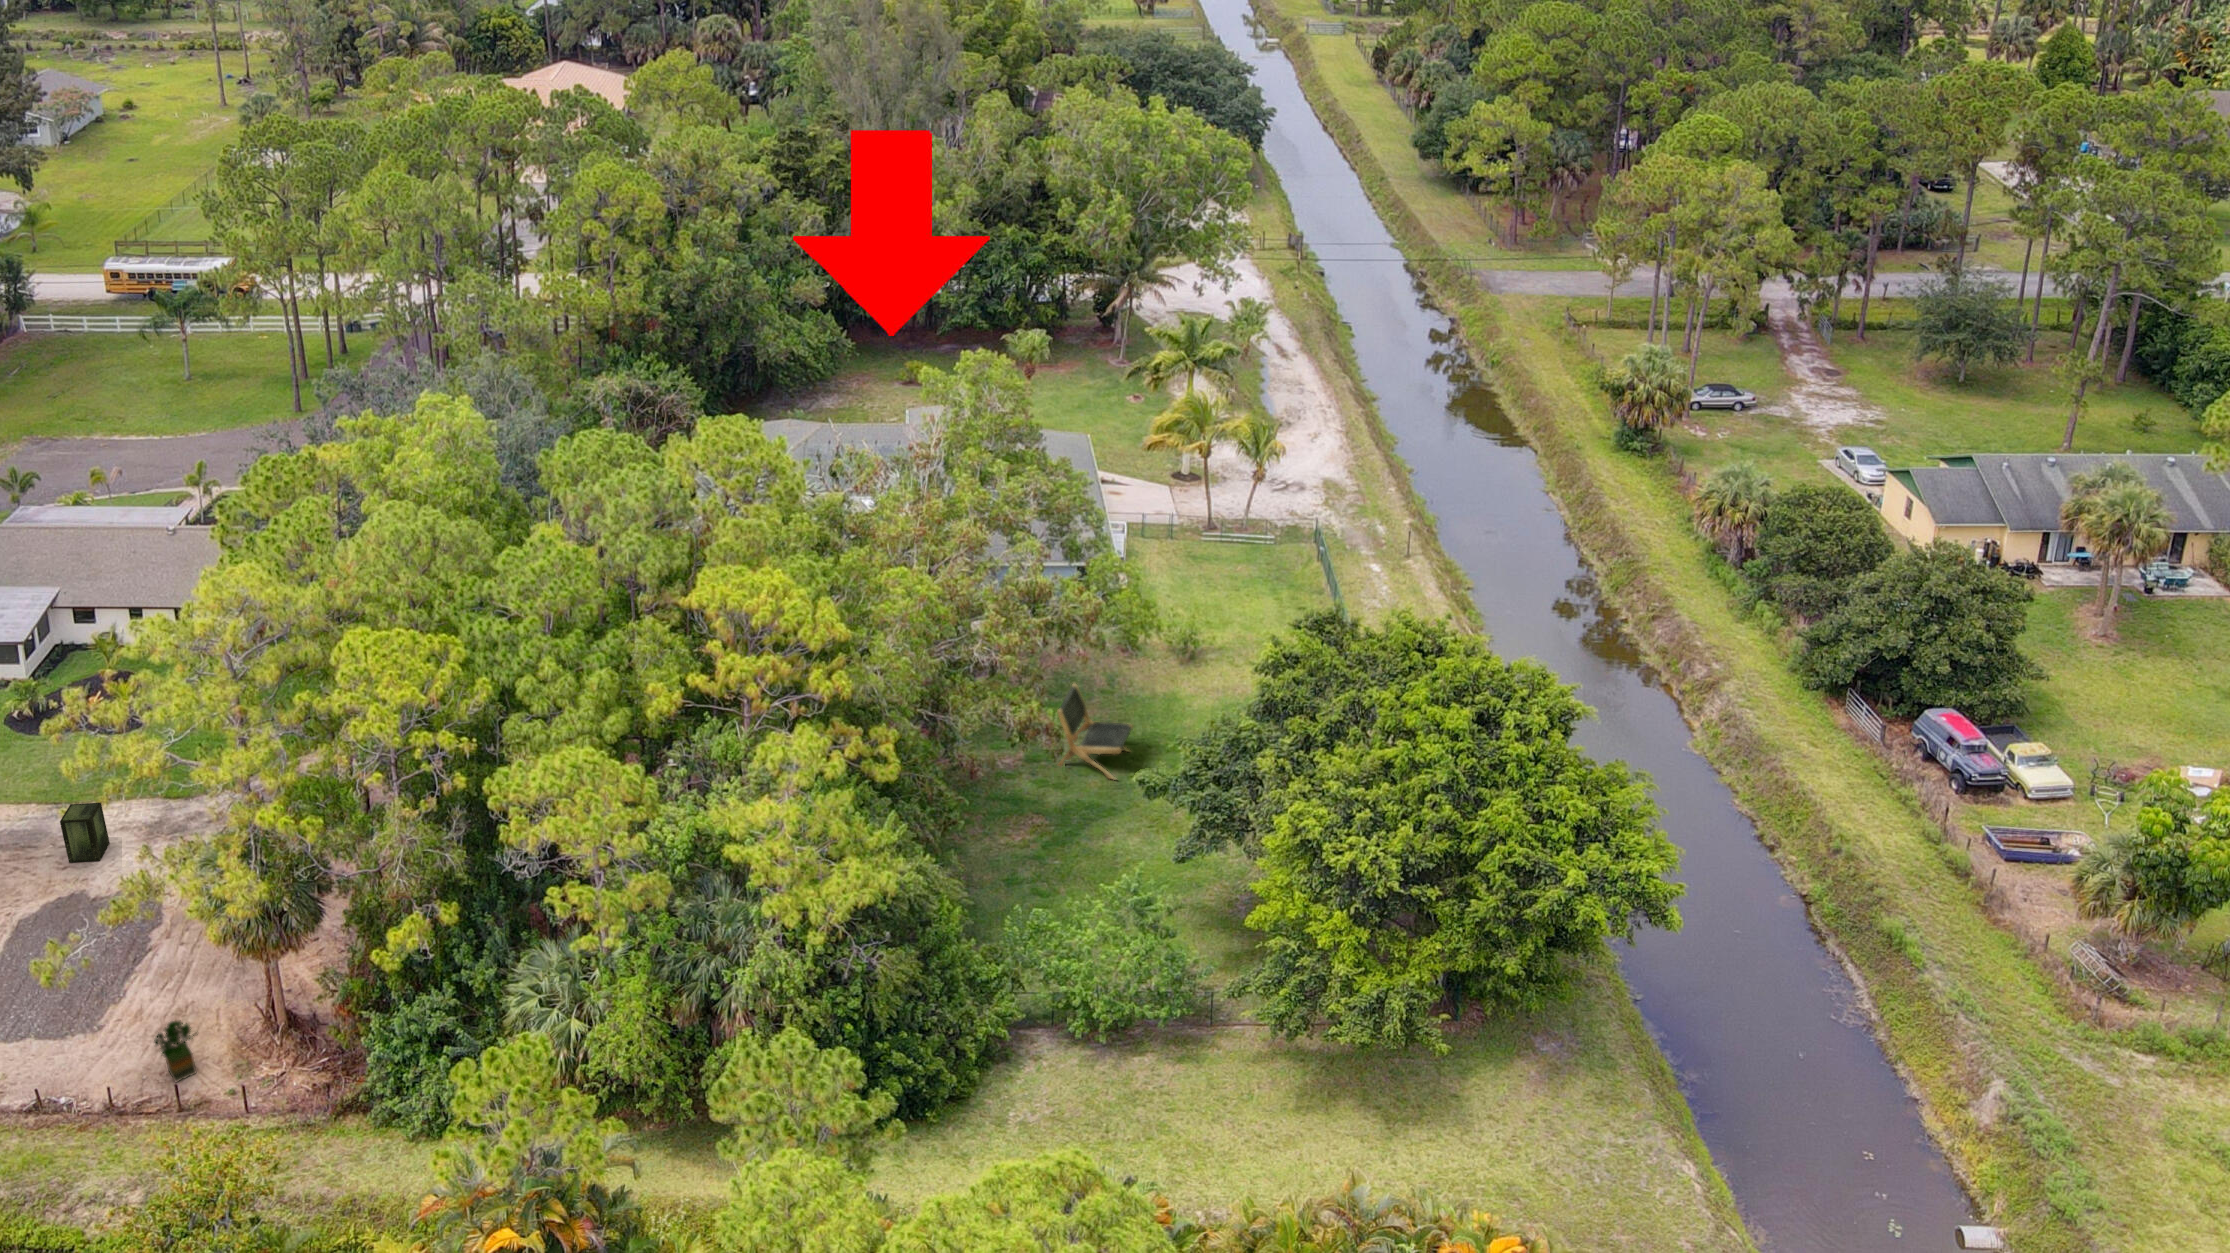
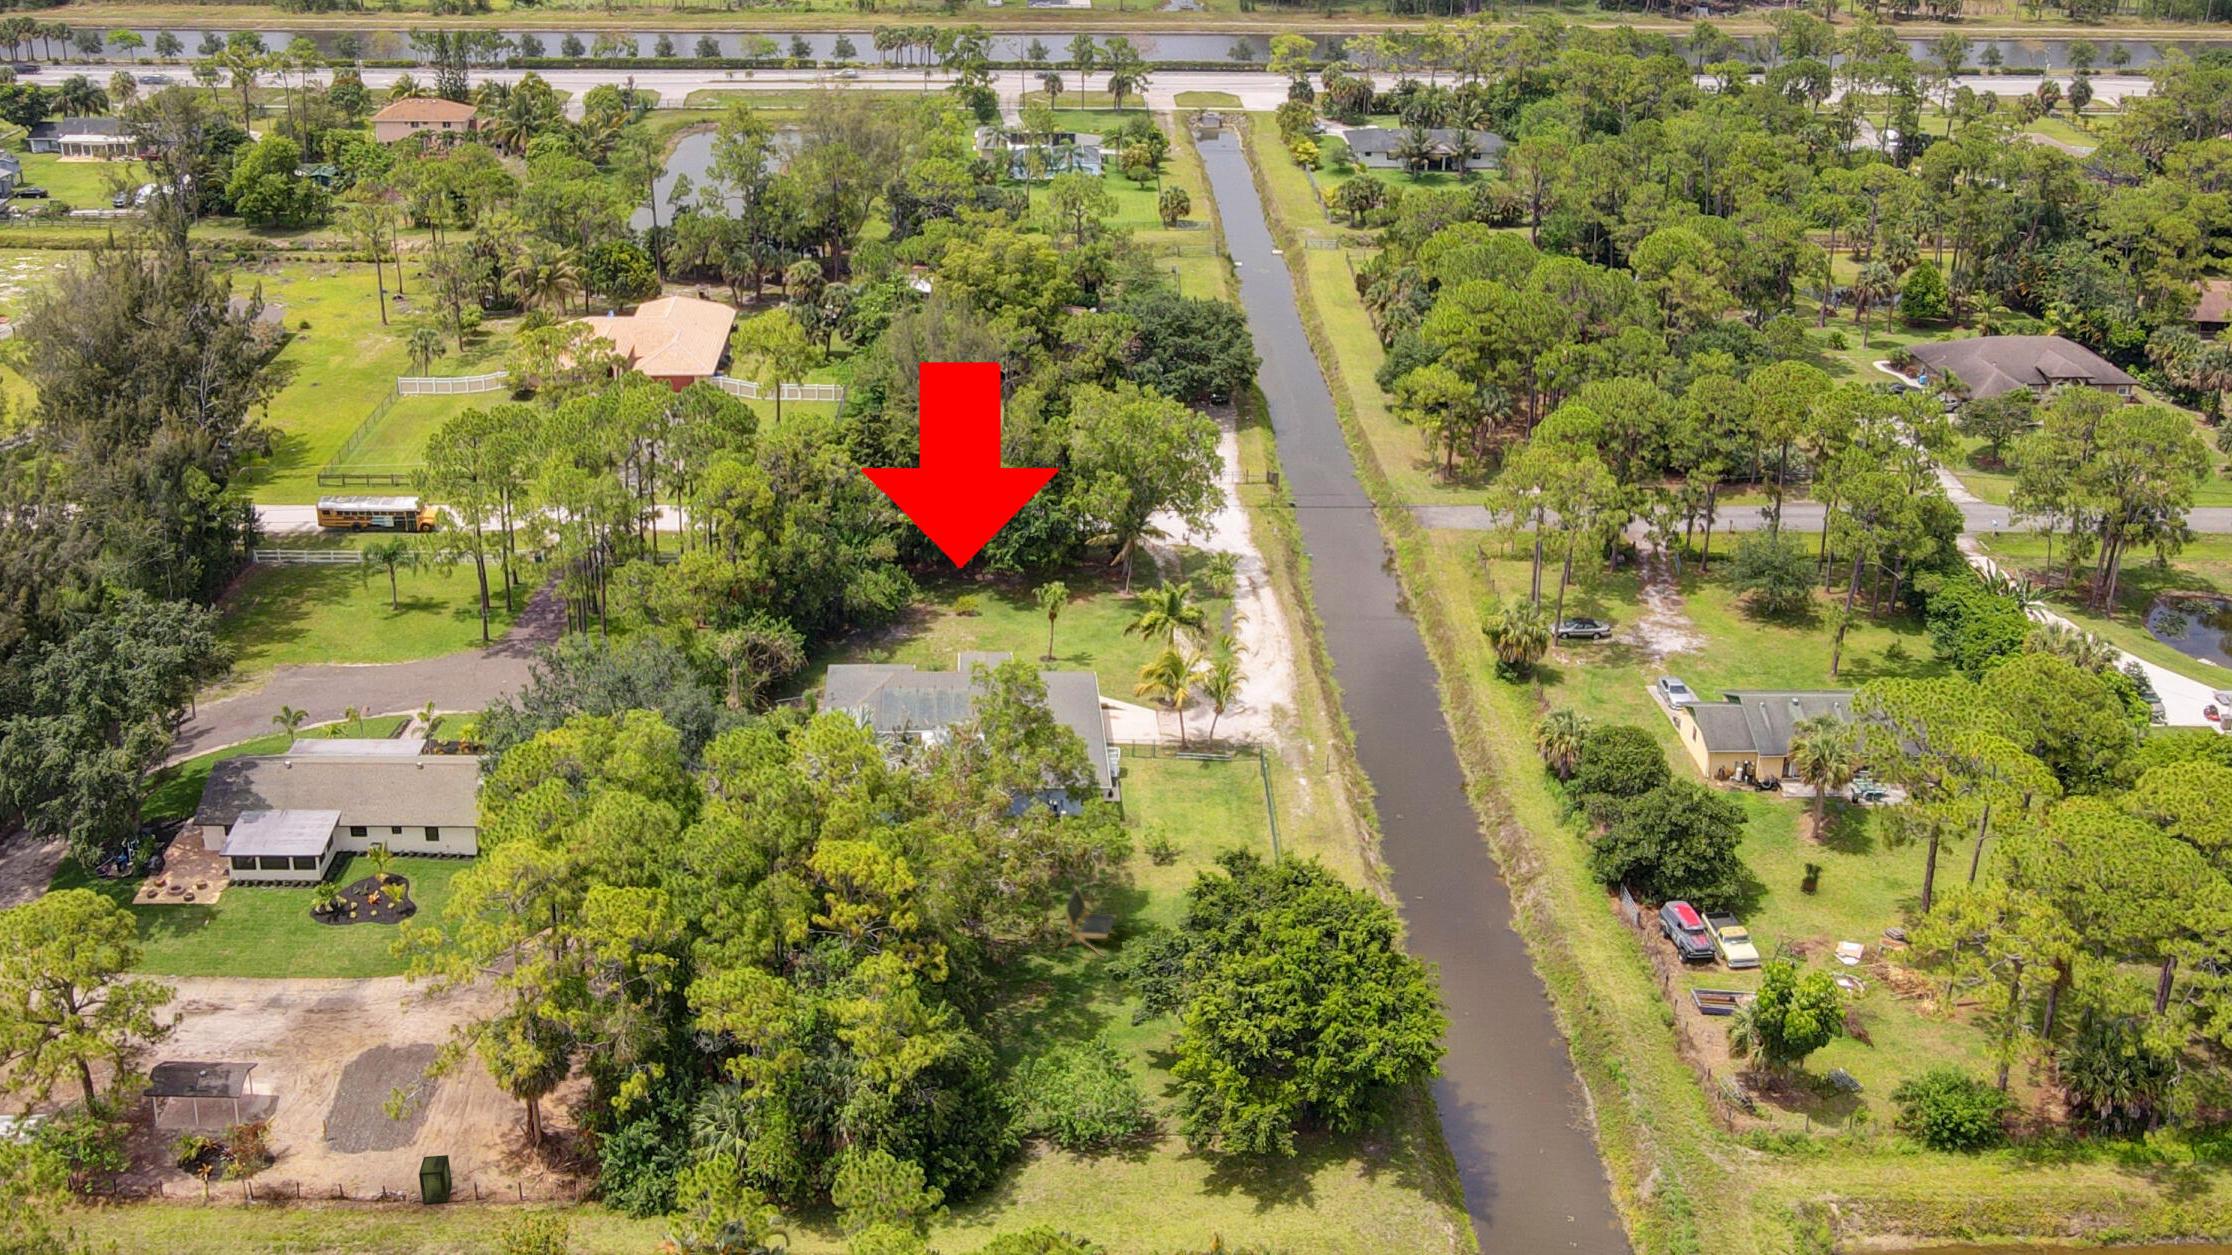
storage box: present [60,803,110,863] -> present [419,1155,452,1205]
potted tree: present [154,1021,198,1082] -> present [1801,863,1823,894]

